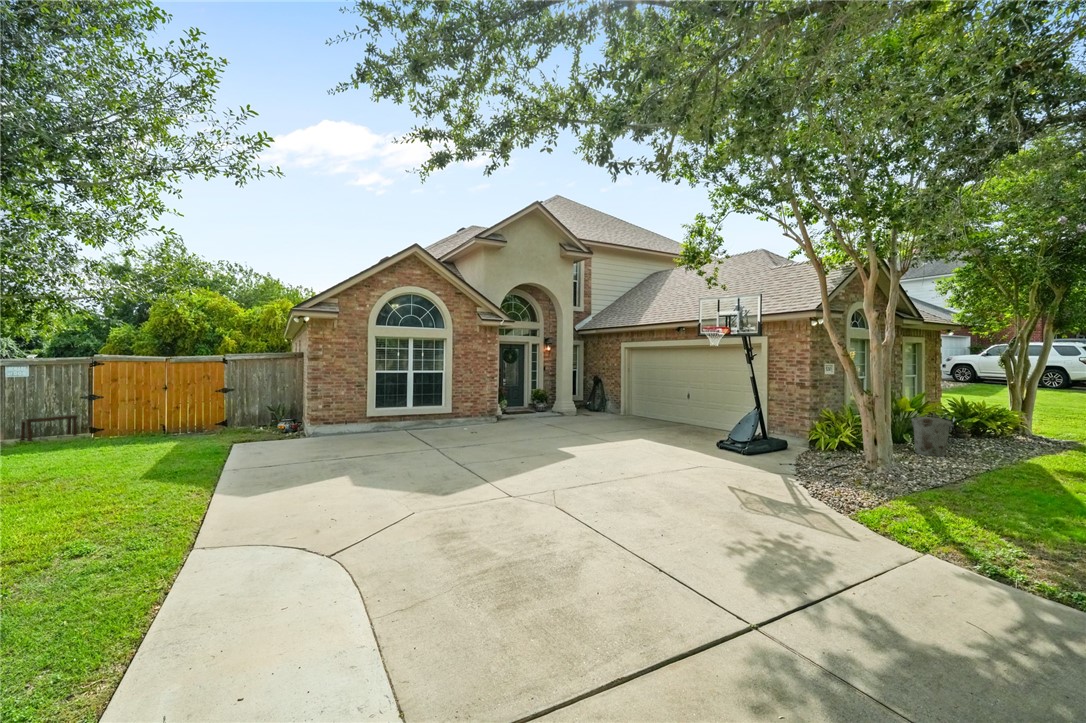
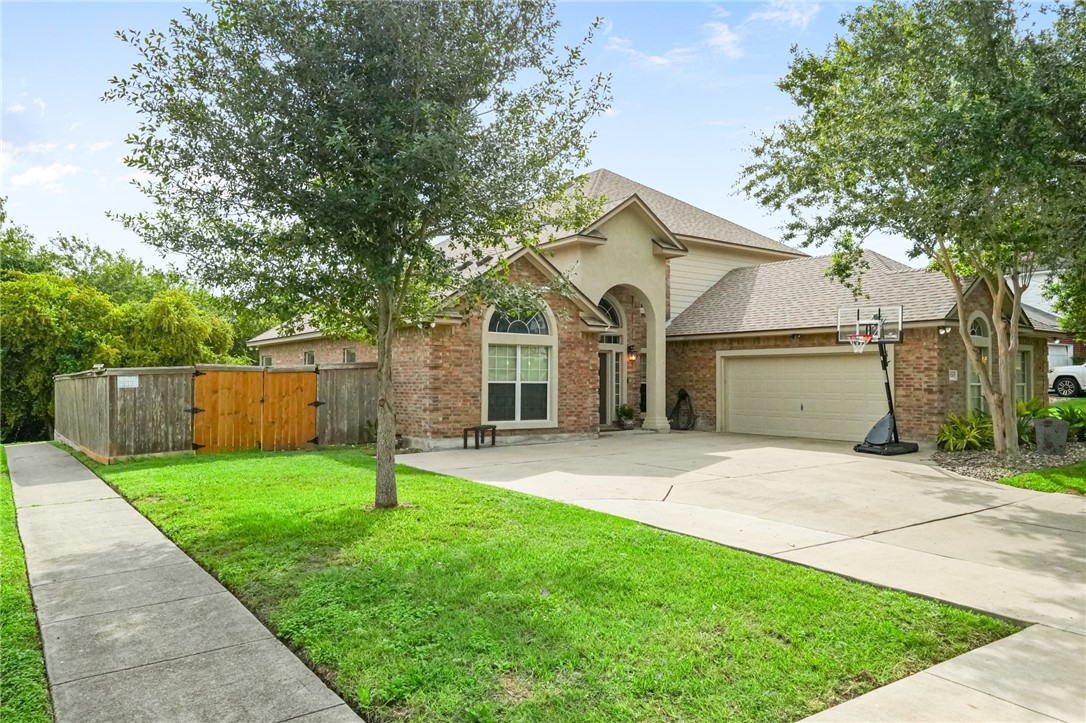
bench: present [20,414,77,441] -> present [463,425,496,449]

